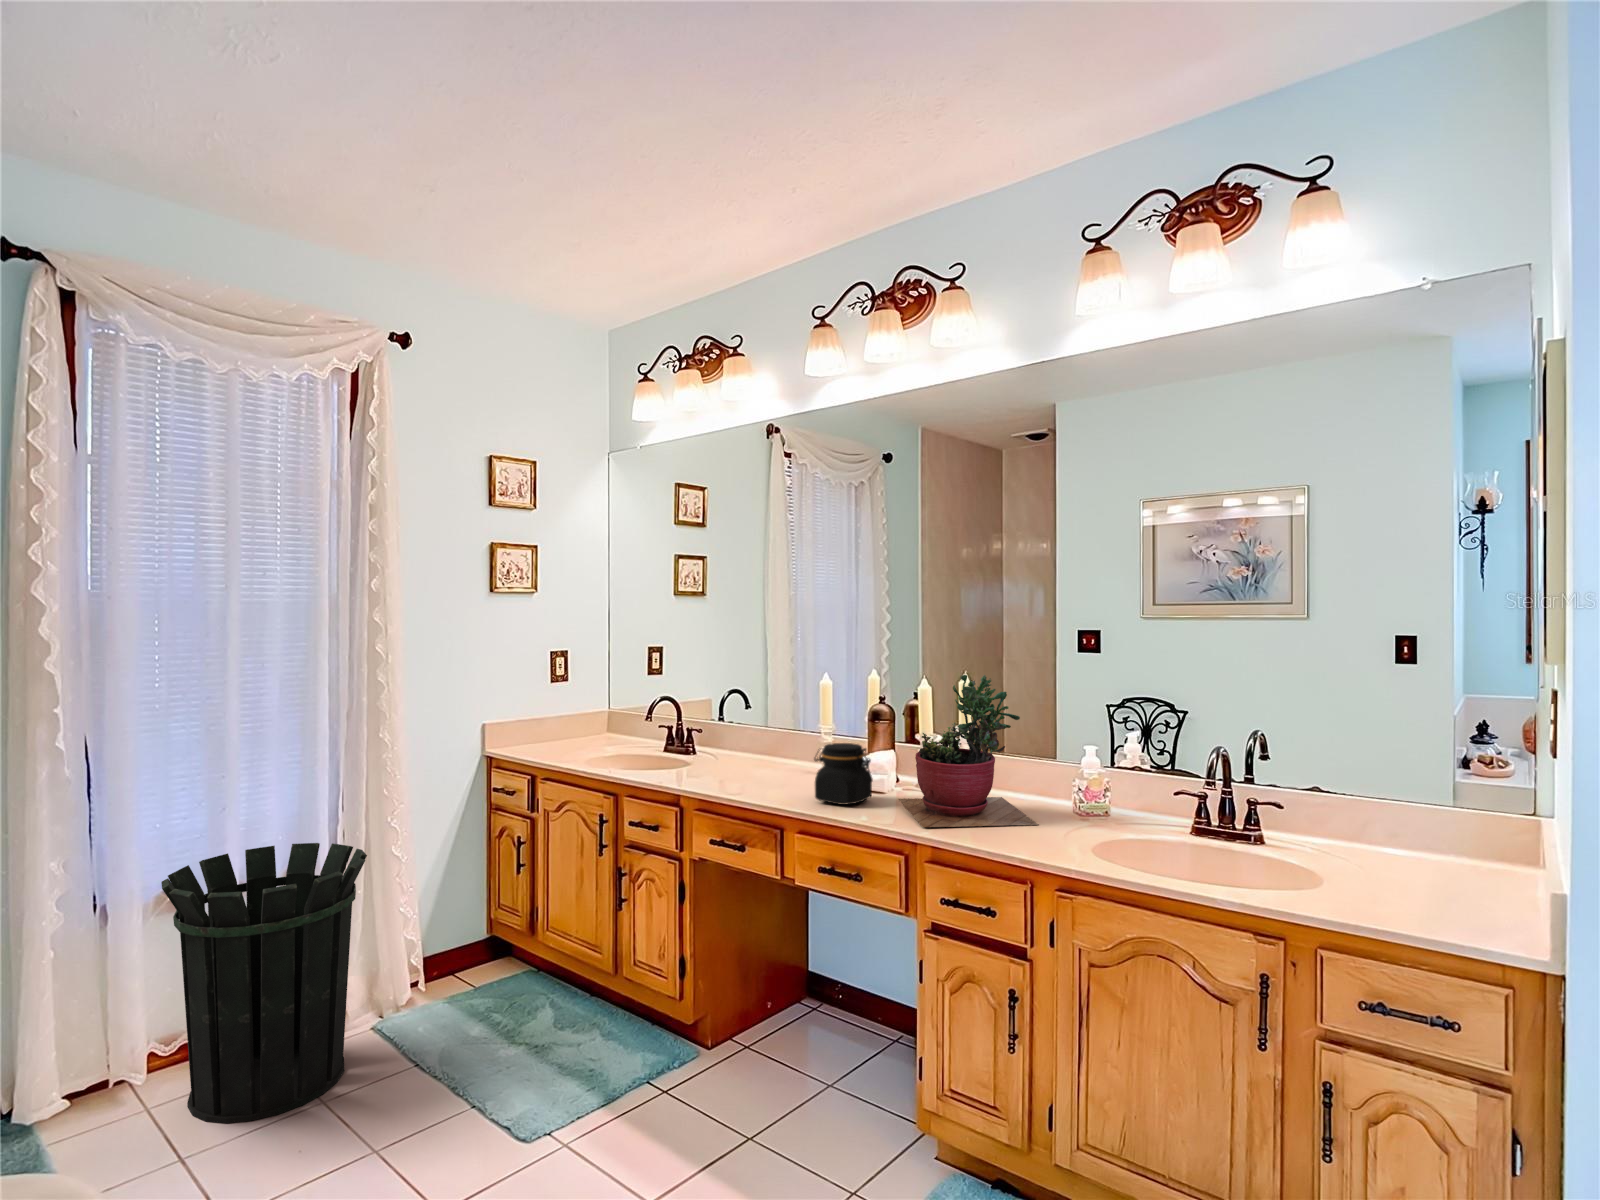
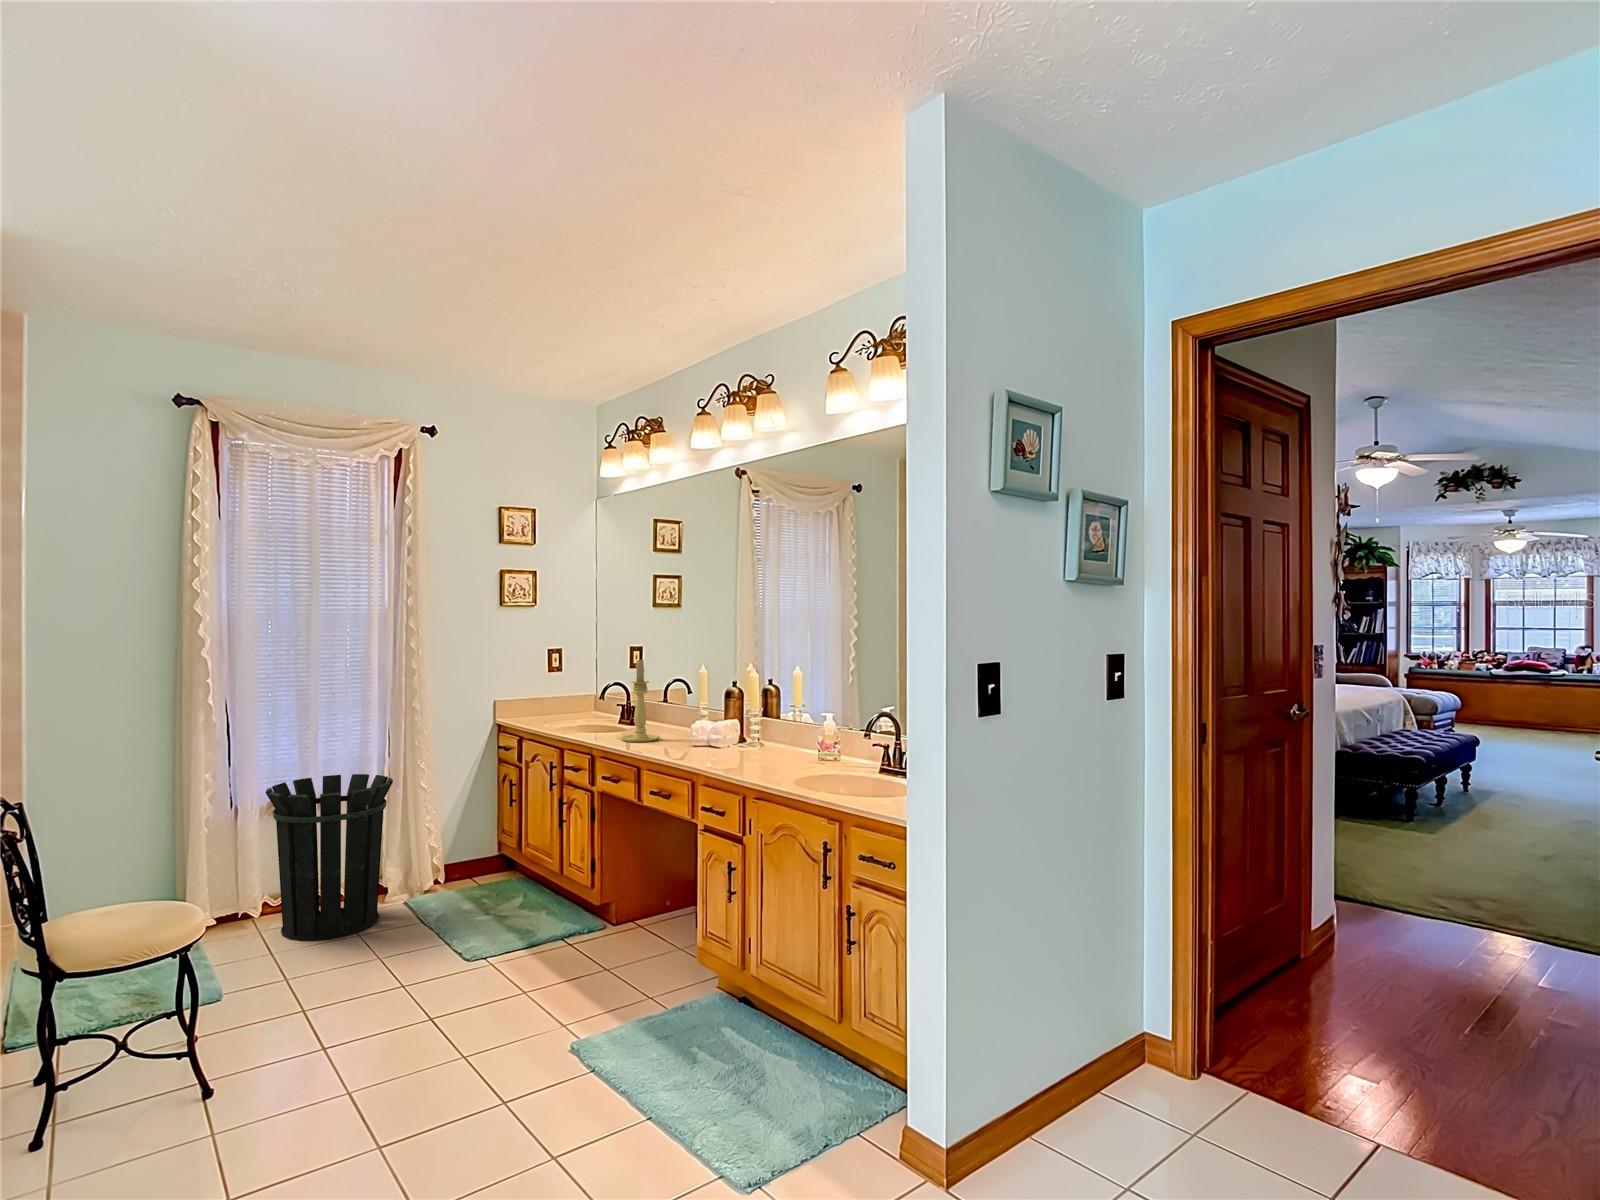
candle holder: none [717,666,772,786] -> present [621,660,660,742]
succulent plant: present [898,675,1038,827] -> none [703,663,788,765]
jar: present [814,743,873,805] -> none [663,711,703,752]

